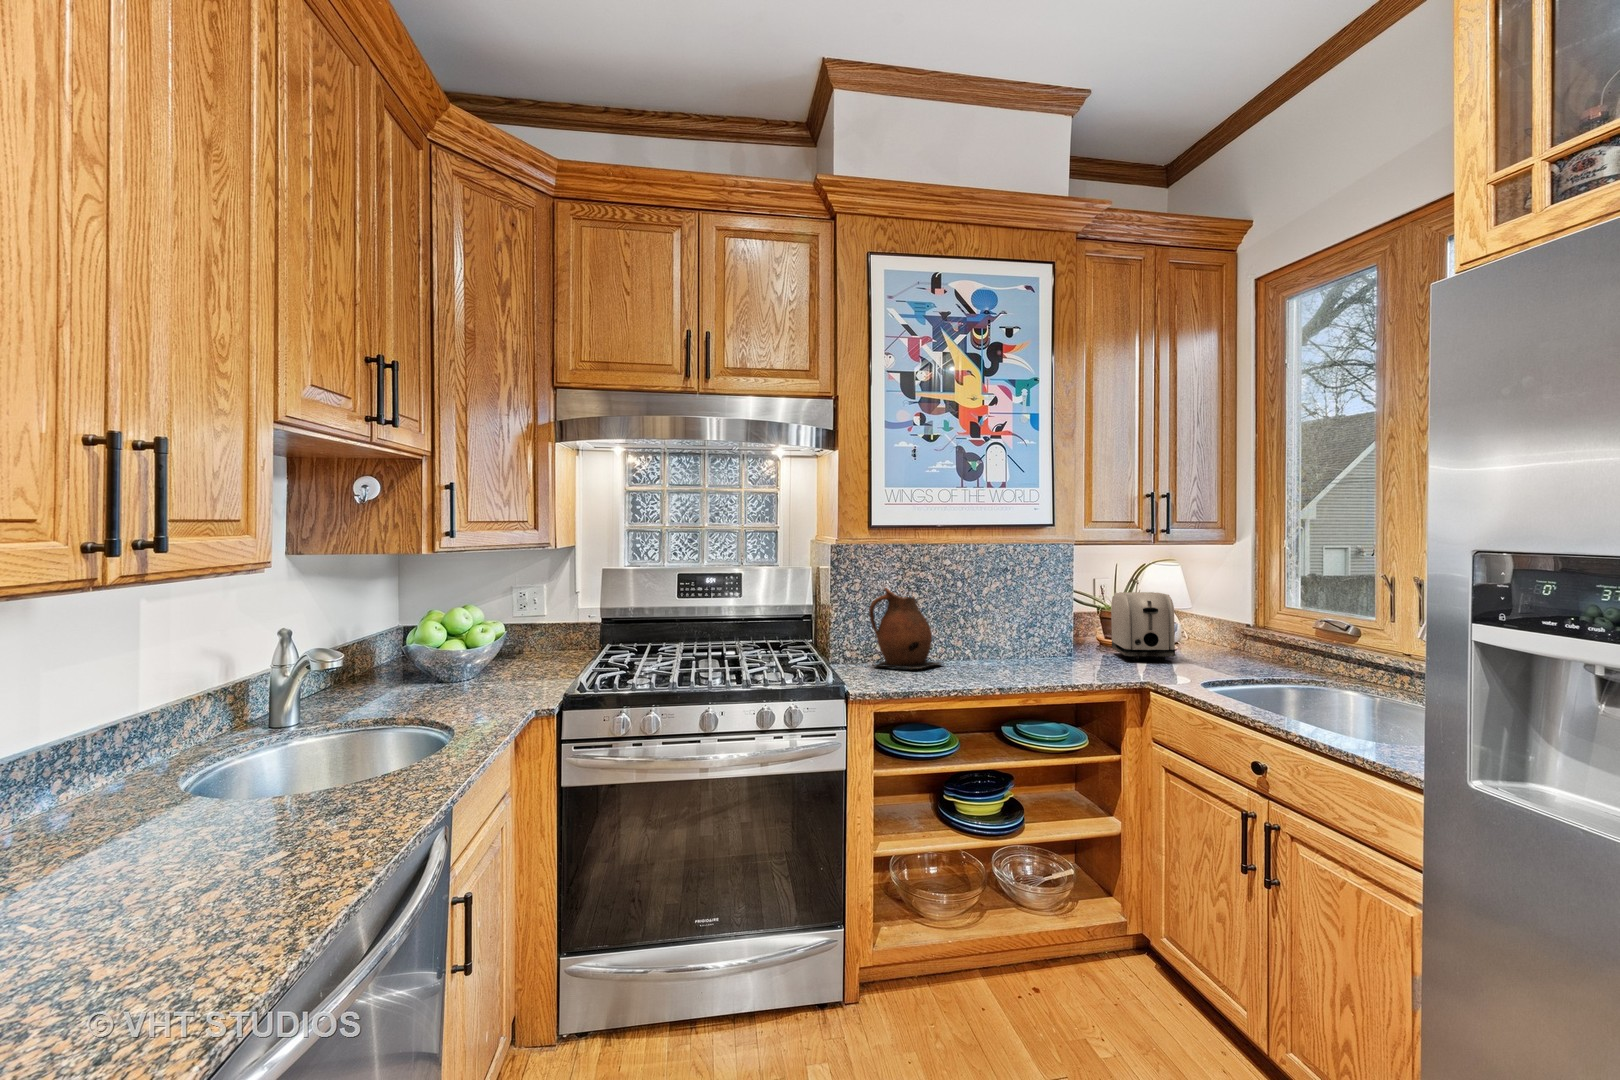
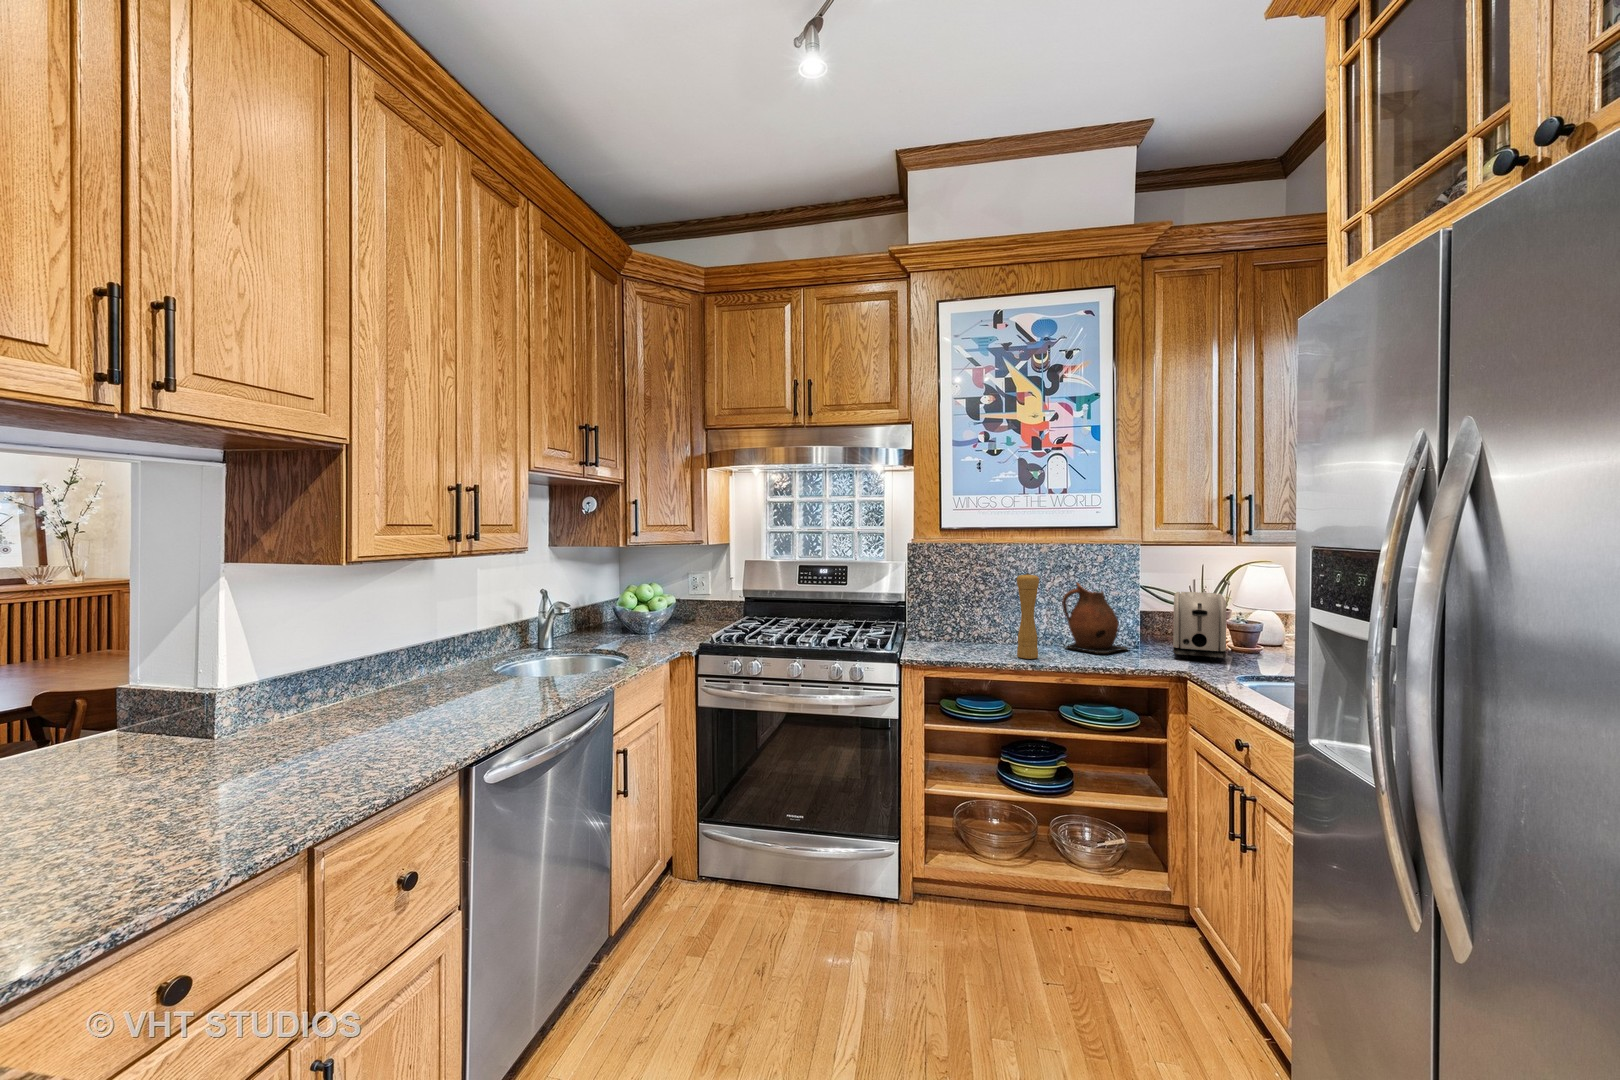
pepper mill: none [974,572,999,669] -> present [1017,573,1039,659]
ceramic pitcher: present [869,588,942,670] -> present [1062,583,1128,654]

